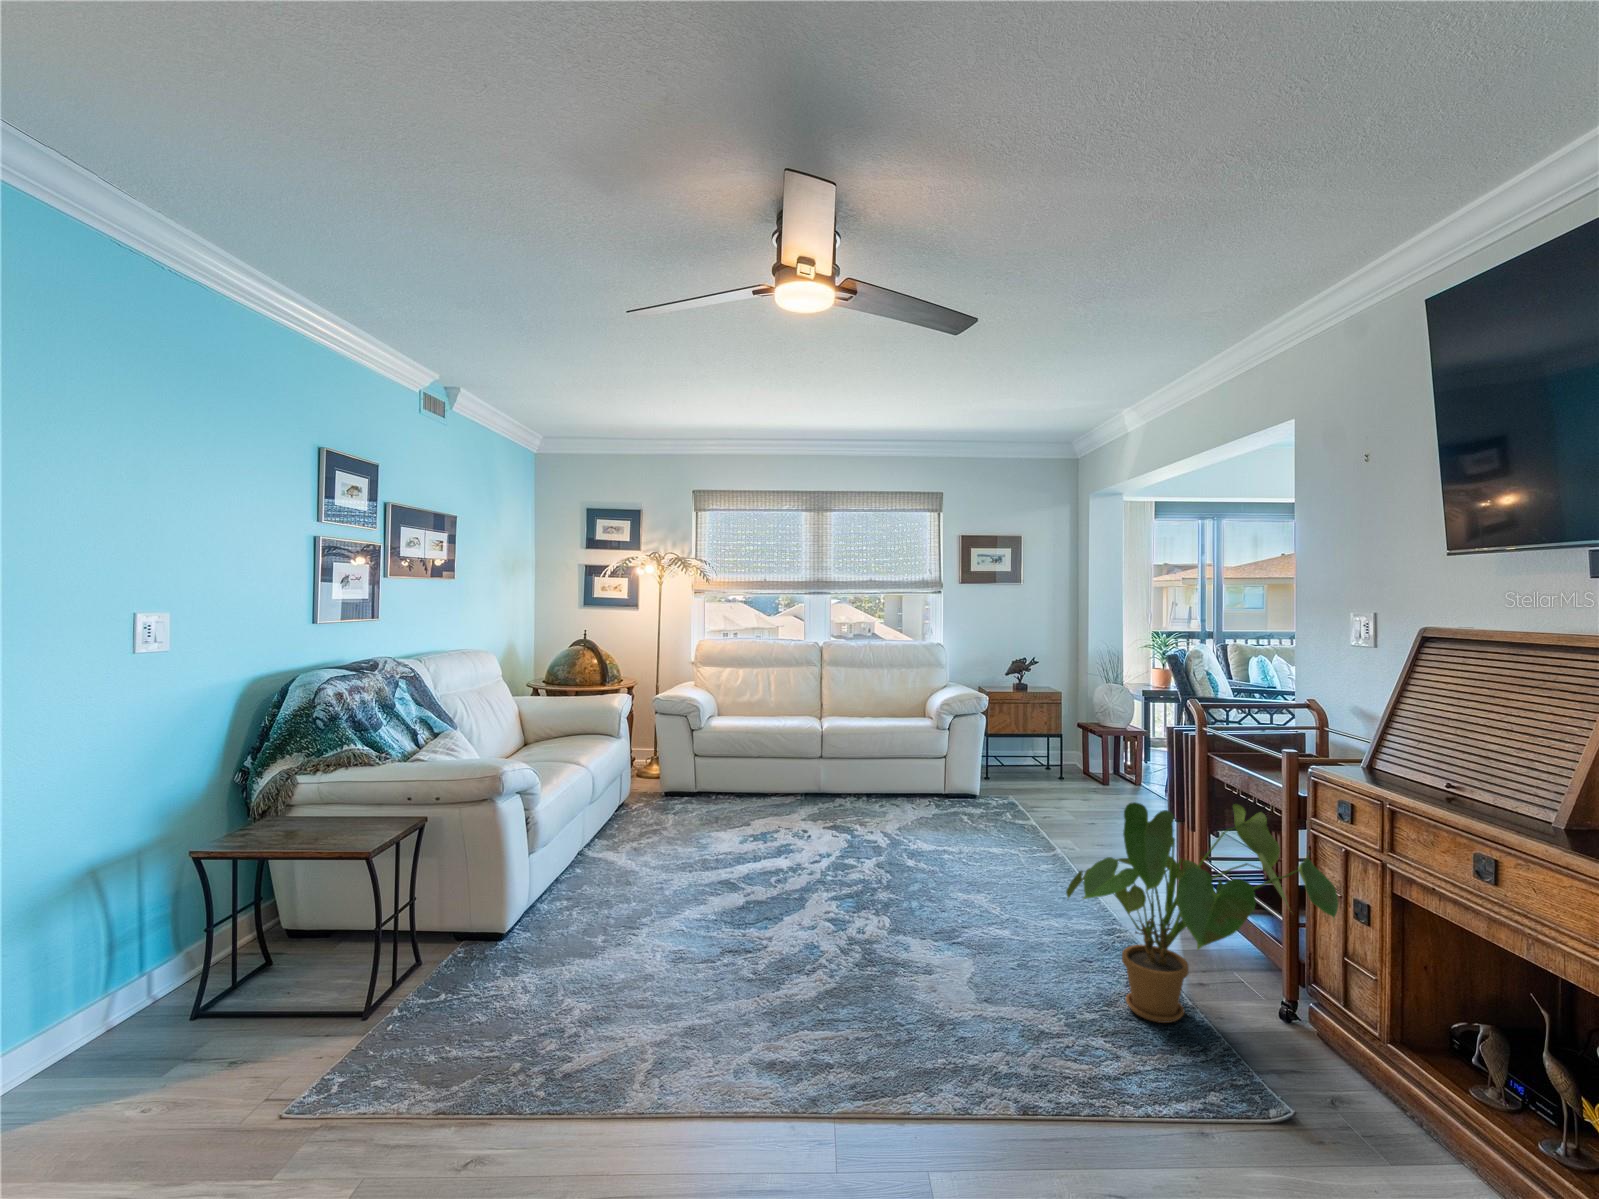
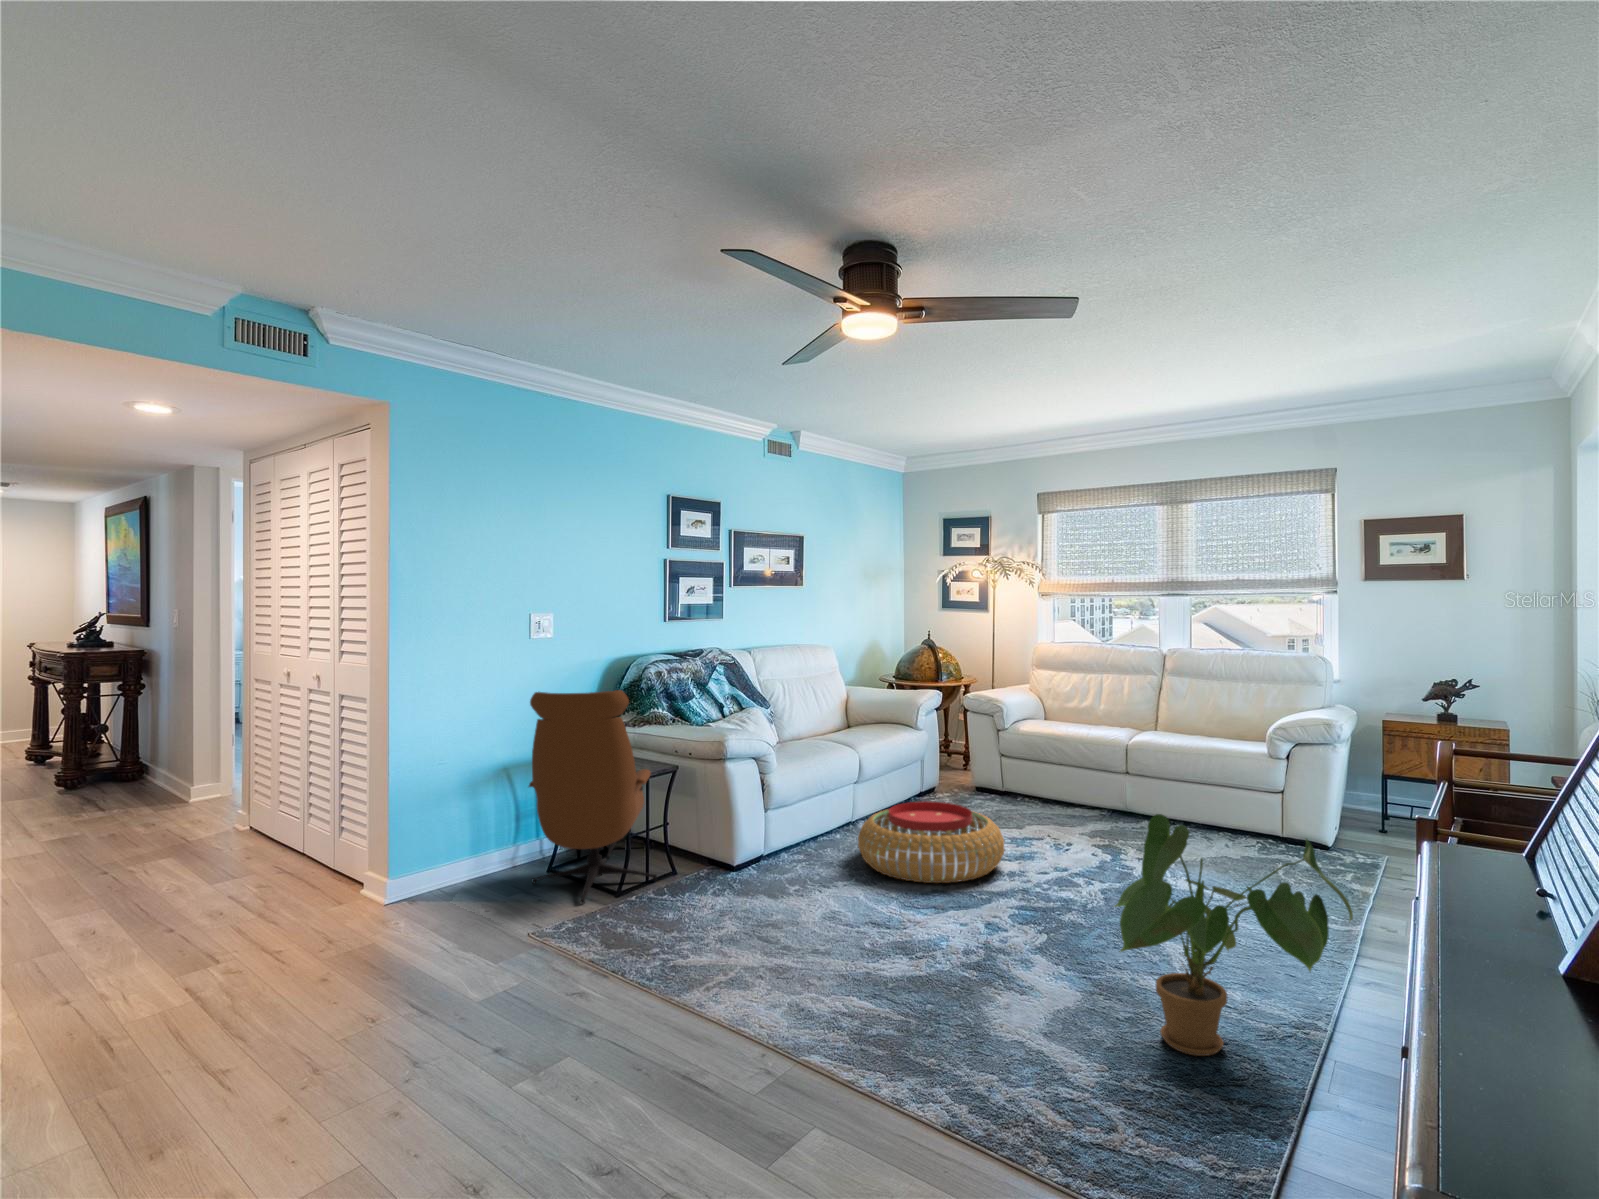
lounge chair: none [180,732,415,1088] -> present [529,690,657,904]
pouf: none [643,814,803,912] -> present [858,801,1004,883]

